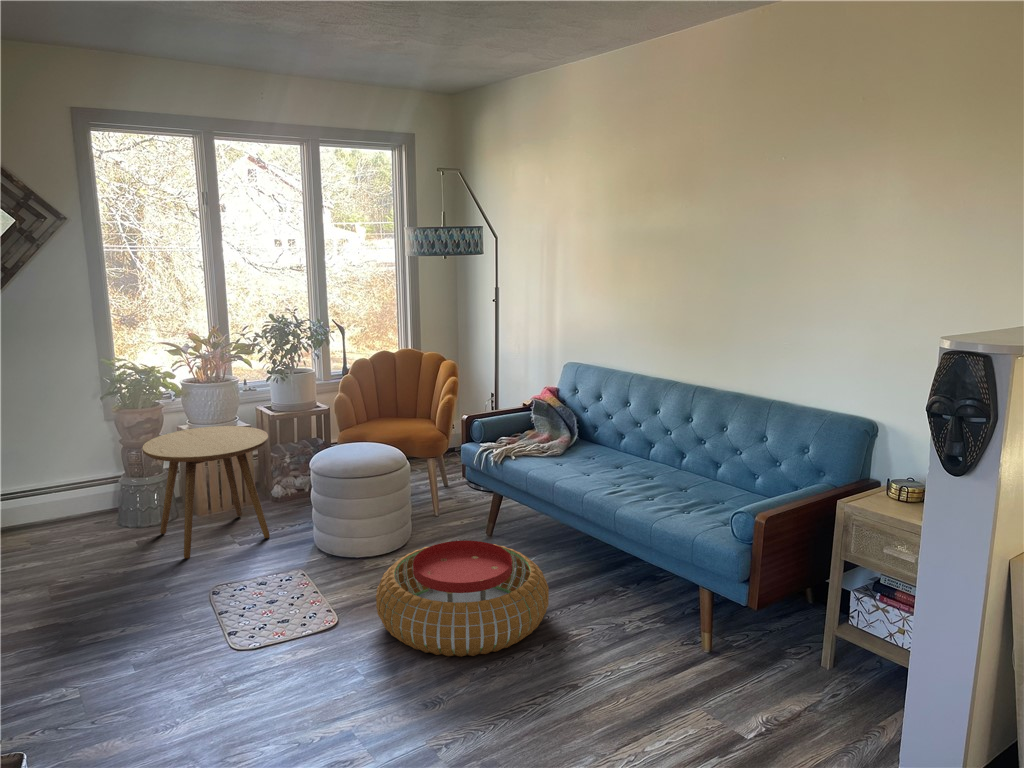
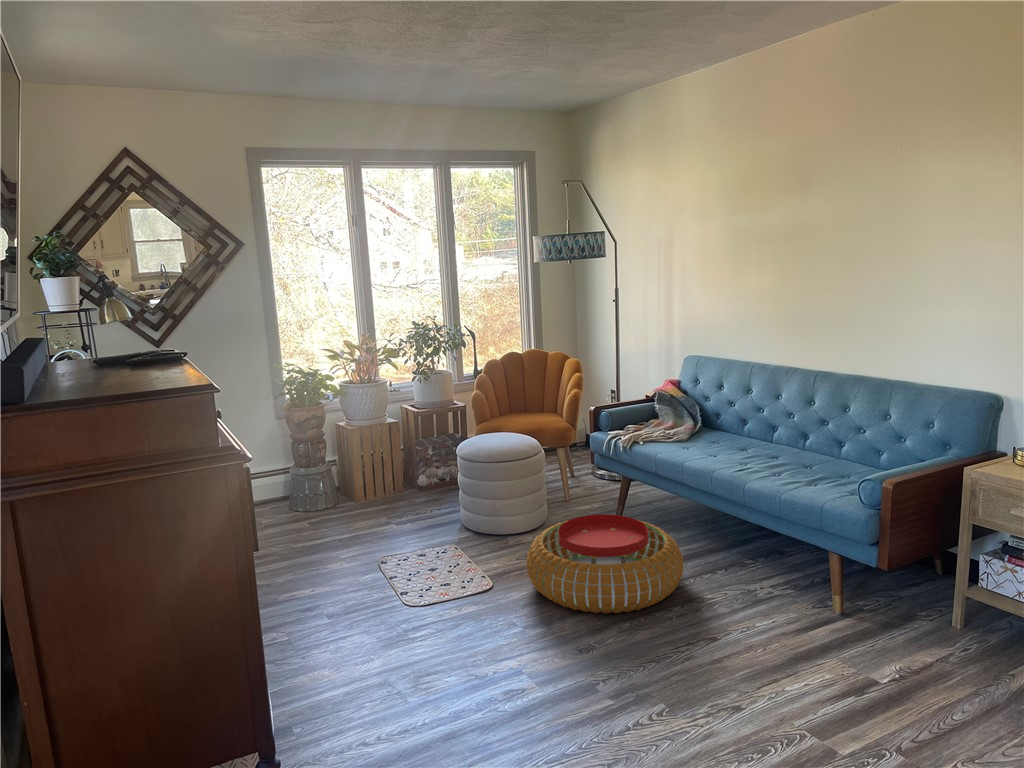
side table: present [142,426,270,559] -> none [314,421,421,535]

